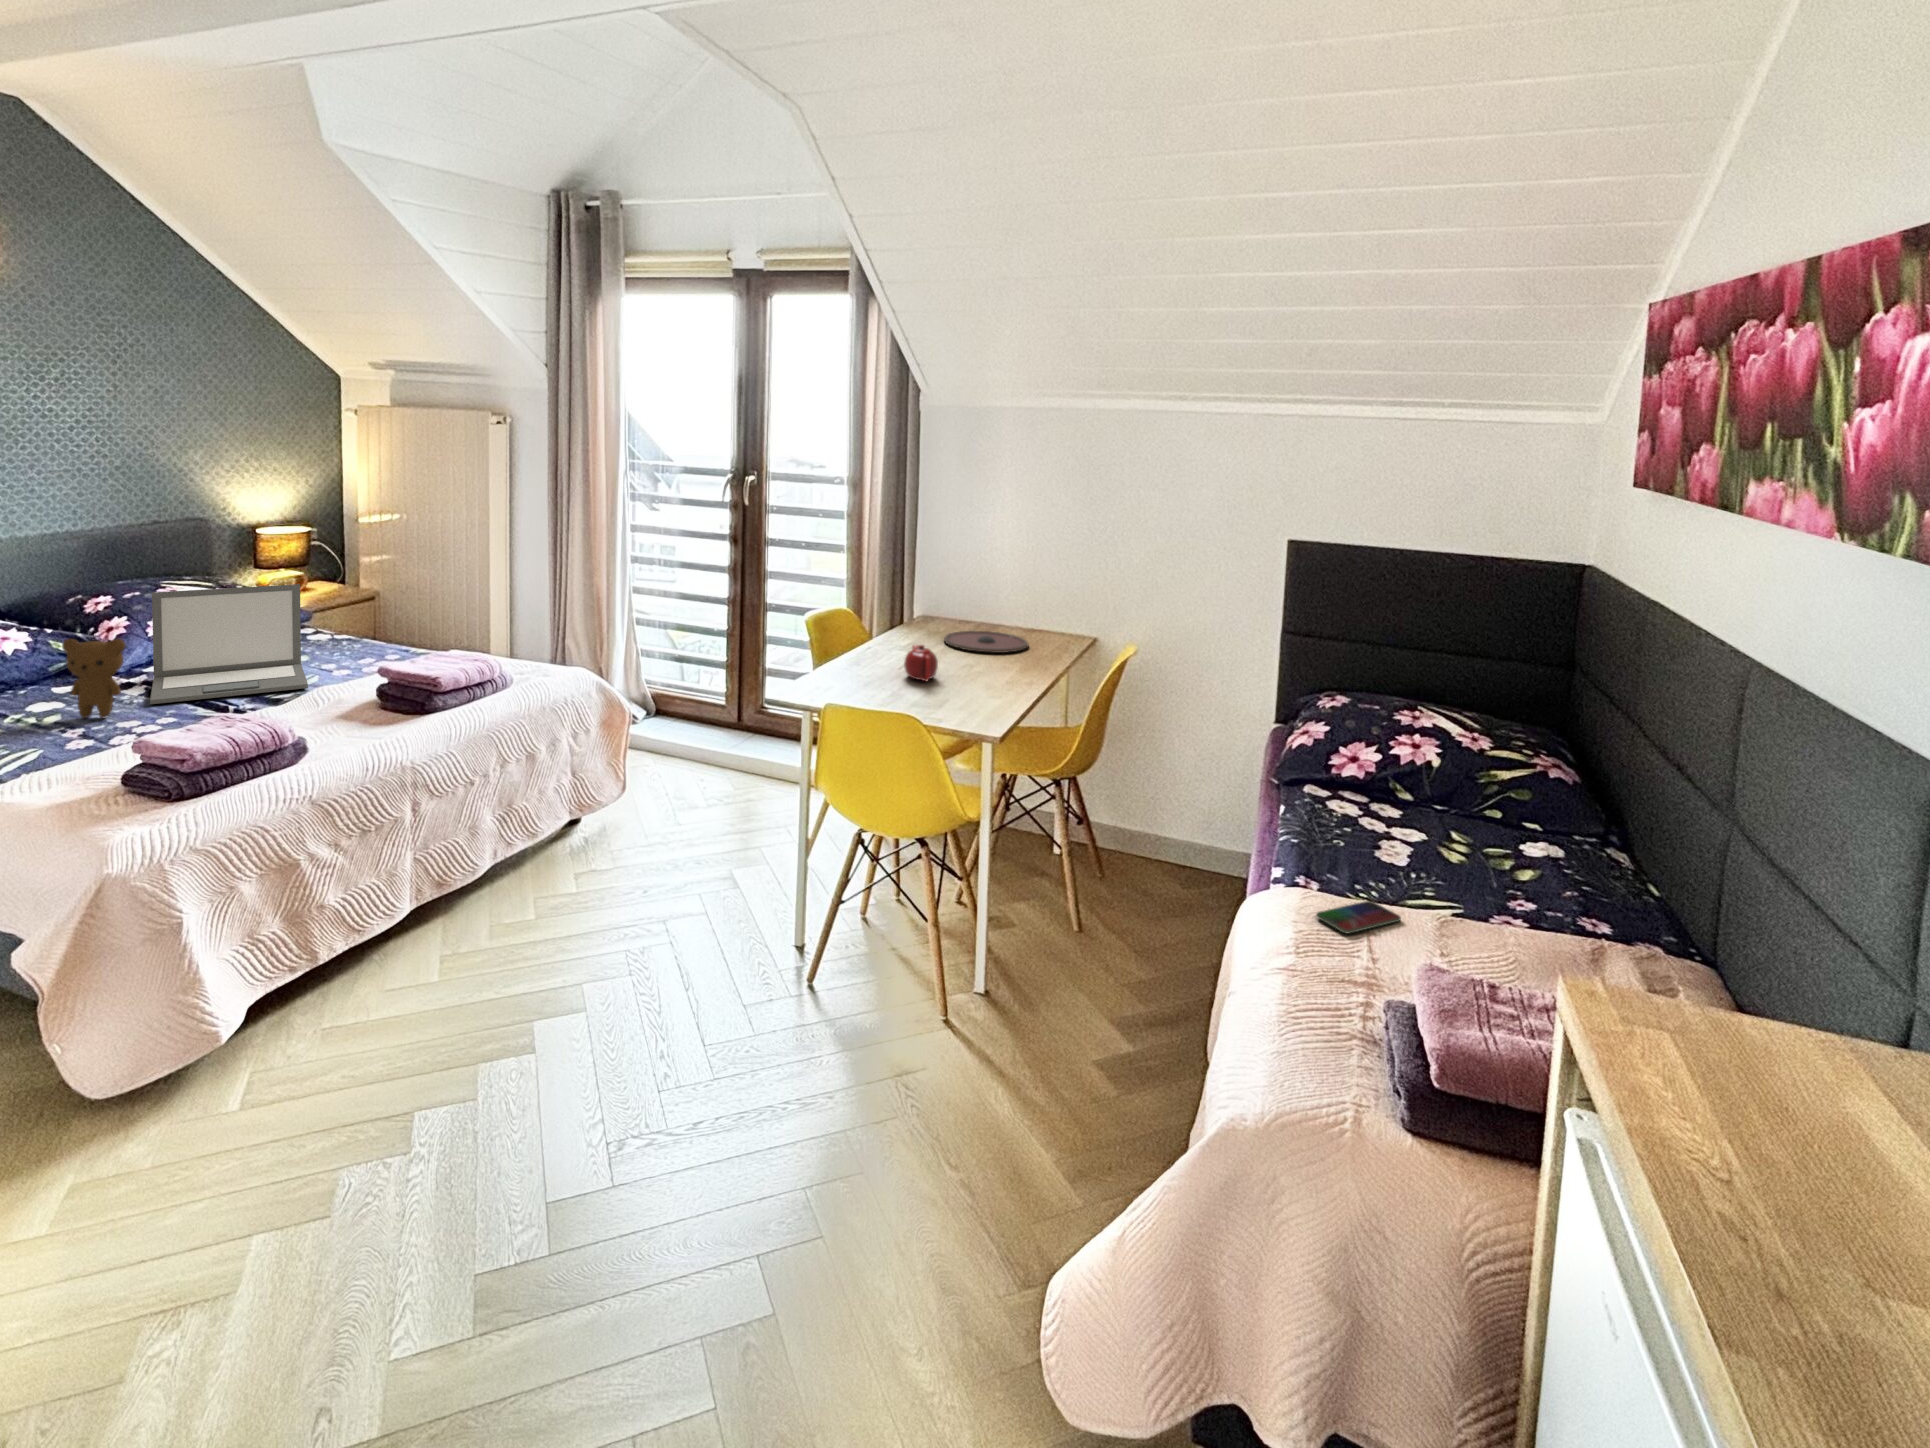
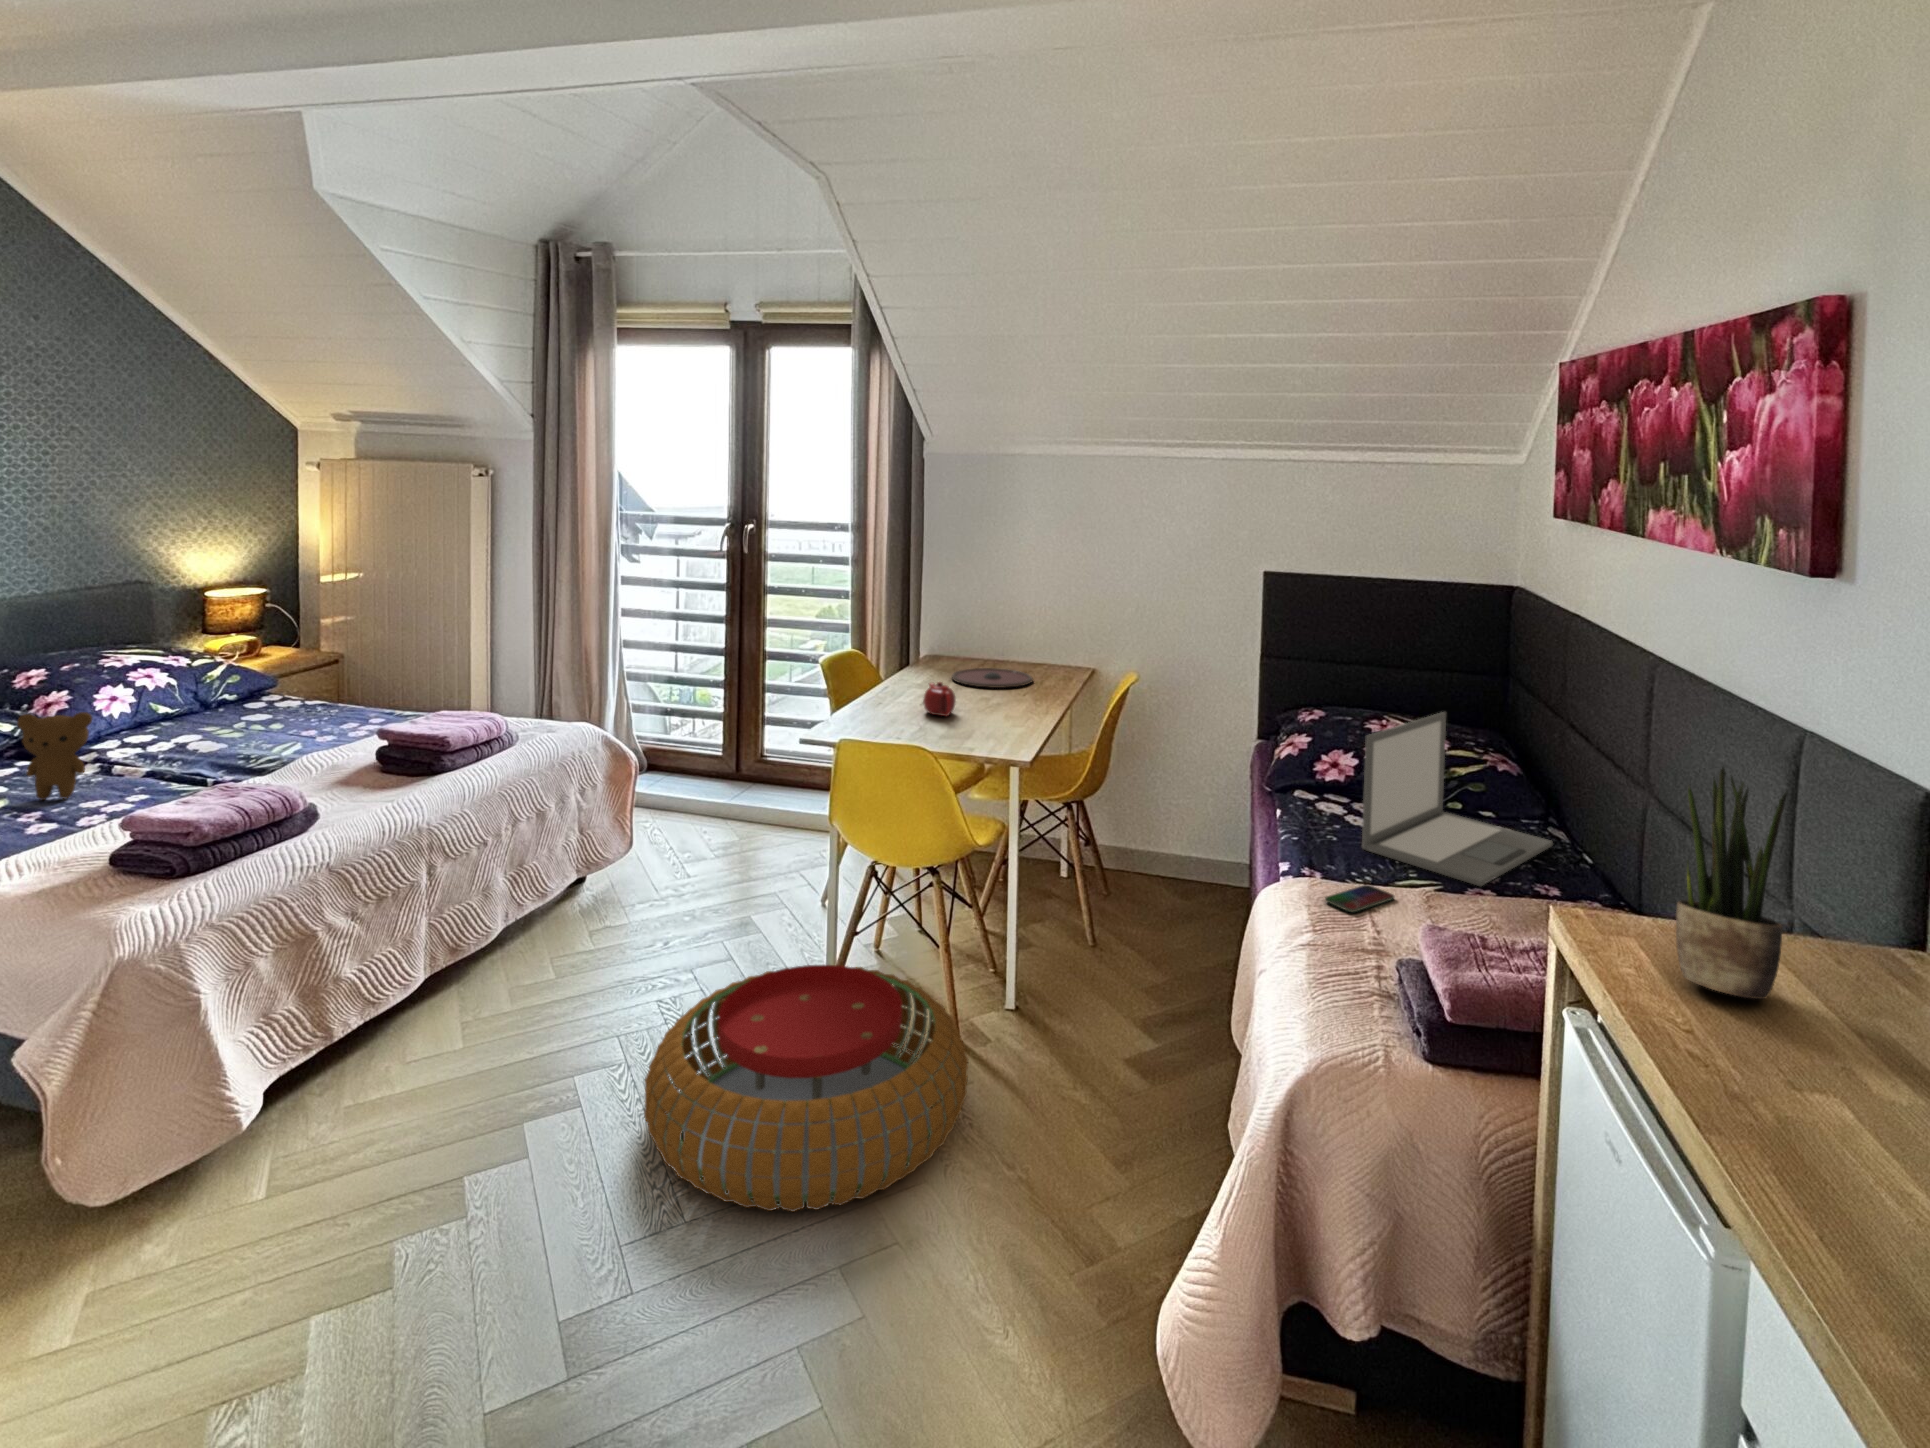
laptop: present [150,584,308,704] -> present [1362,712,1553,886]
potted plant: none [1730,831,1909,1153] -> present [1676,767,1787,999]
pouf: none [587,930,920,1191] -> present [644,965,968,1212]

